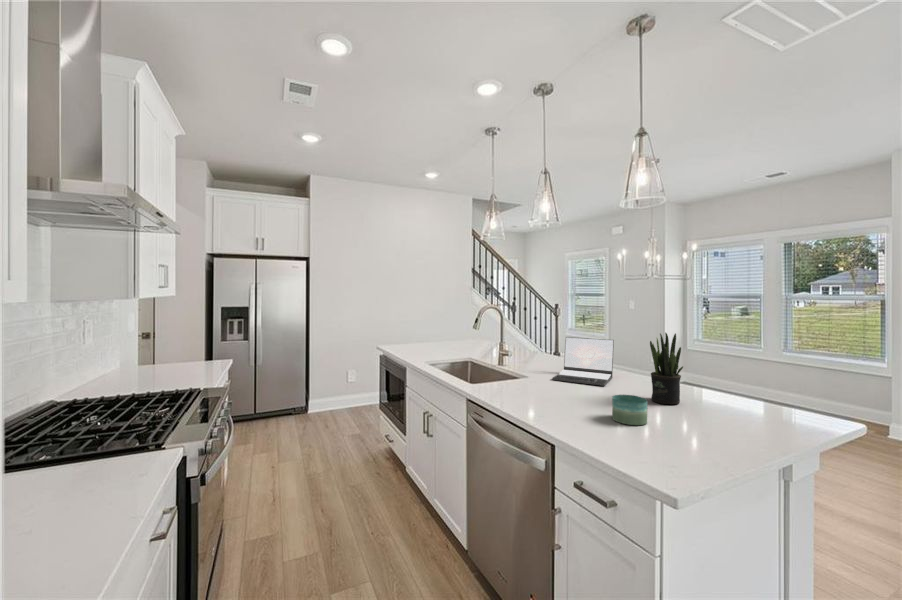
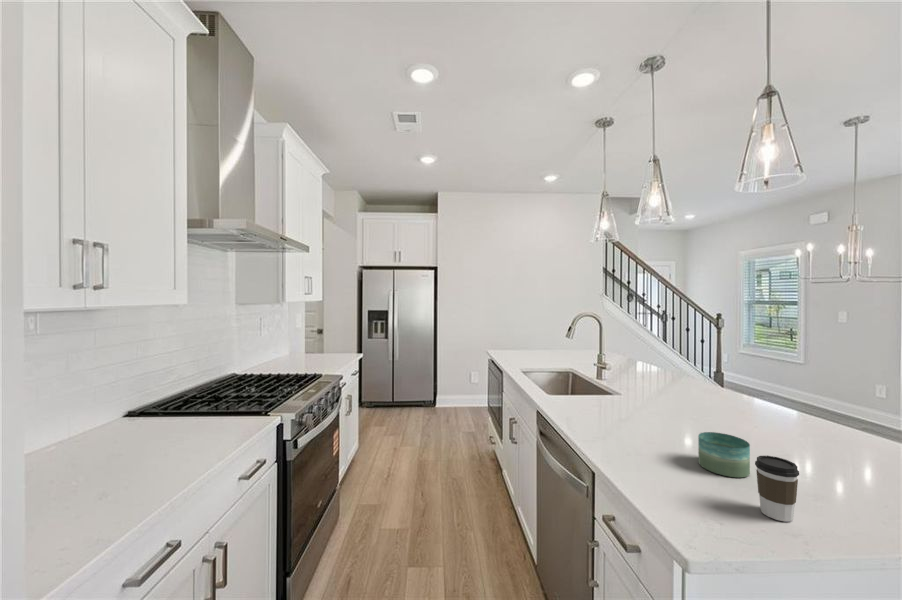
potted plant: present [650,333,683,404] -> none [775,354,830,455]
laptop: present [552,337,614,386] -> none [649,352,739,416]
coffee cup: none [662,403,689,447] -> present [755,456,799,522]

